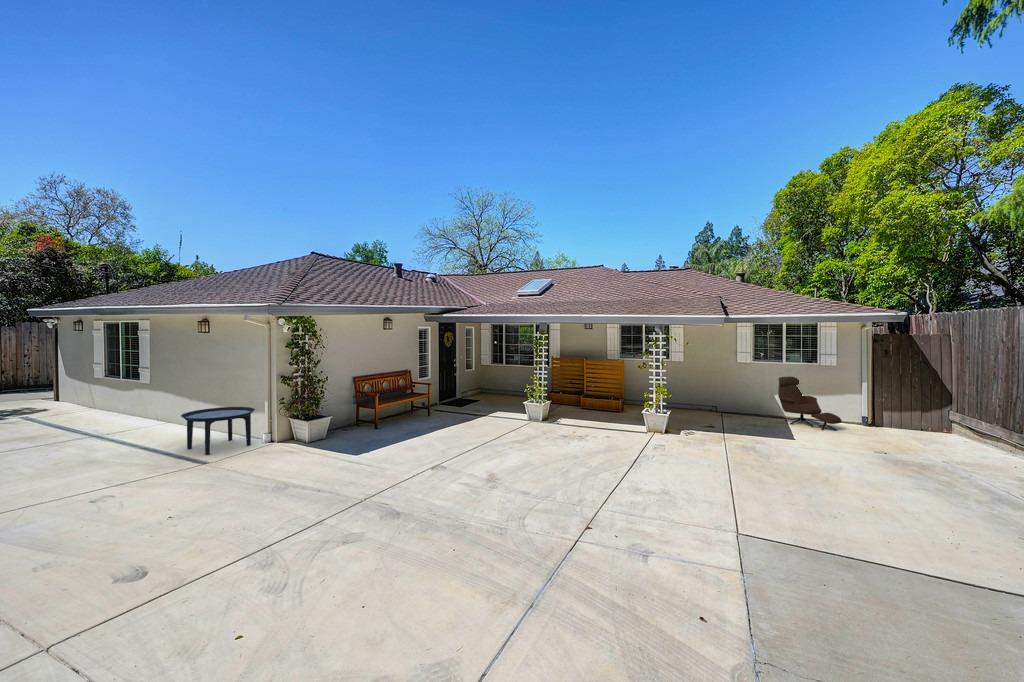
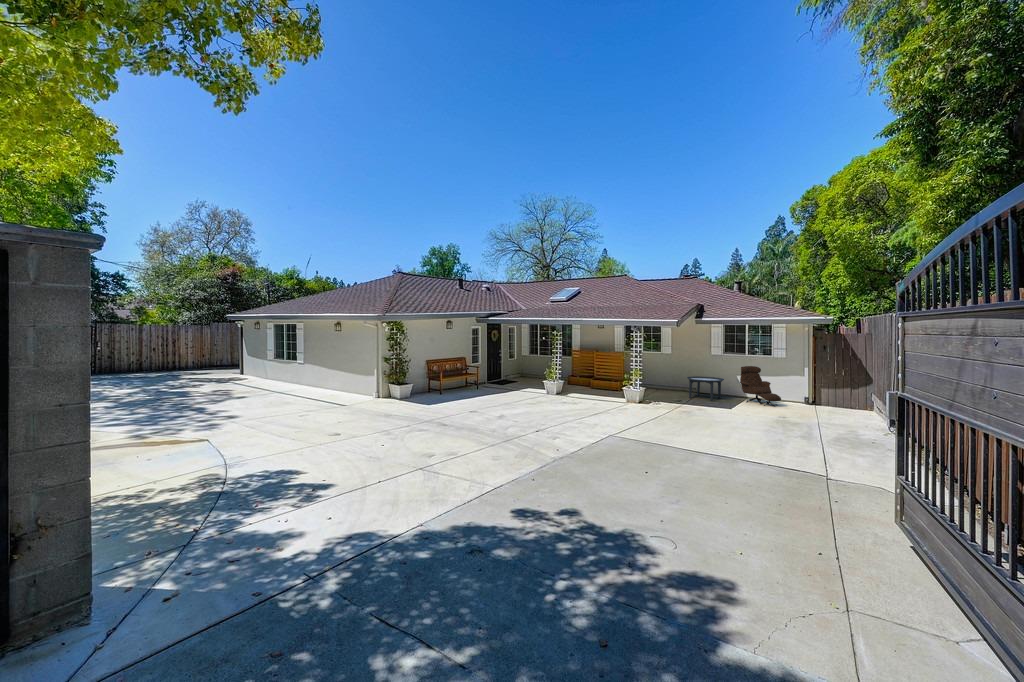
round table: present [181,407,255,455] -> present [687,376,724,401]

